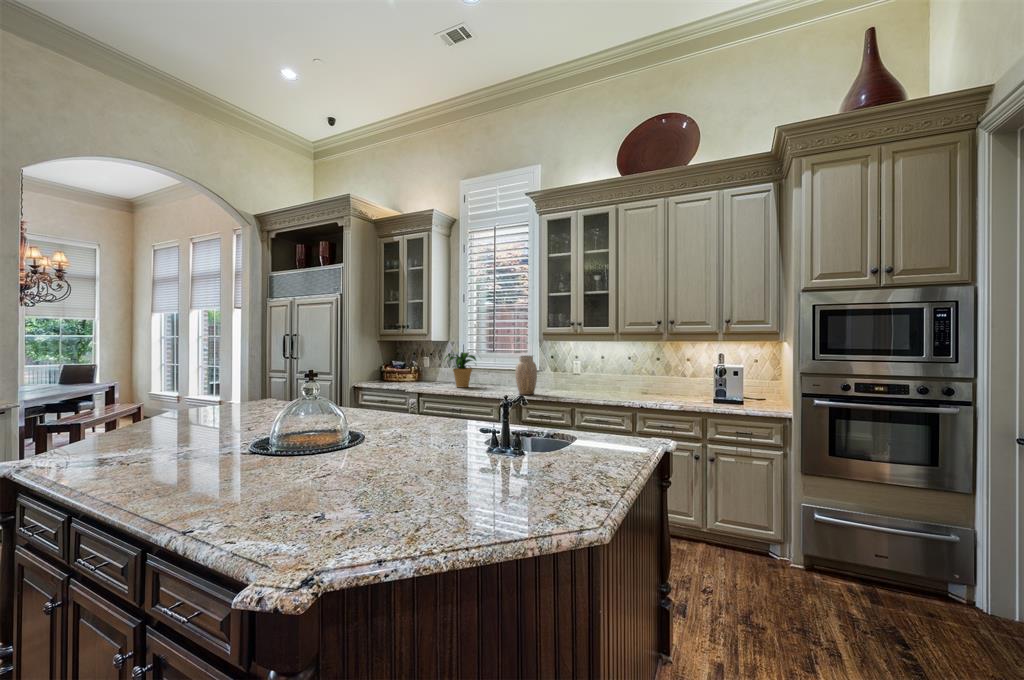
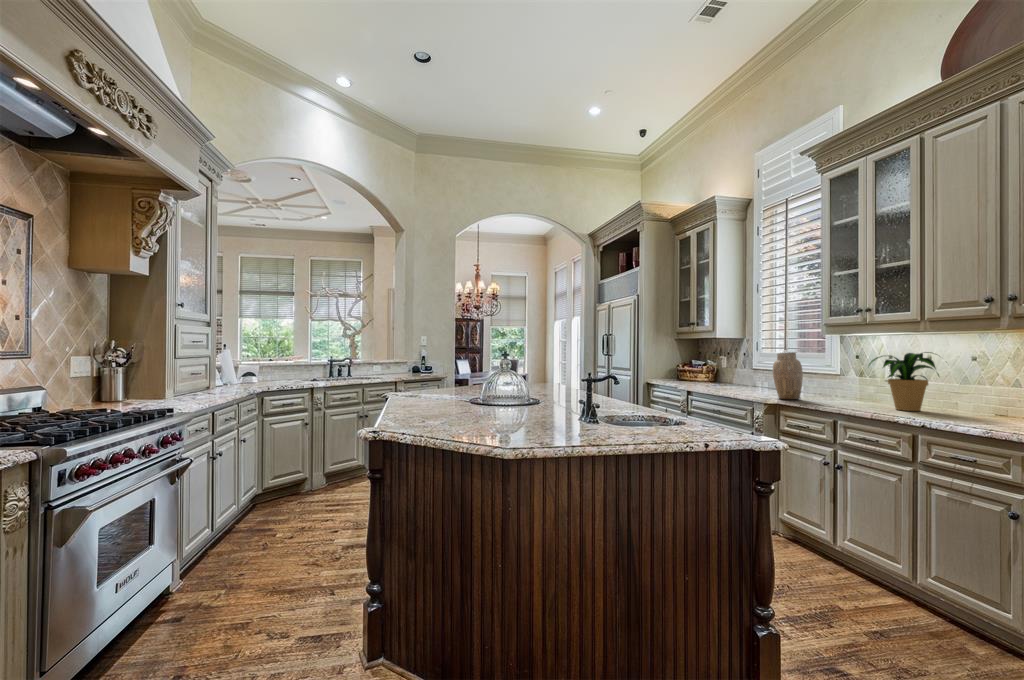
potted plant: present [444,352,476,387] -> present [868,352,939,411]

